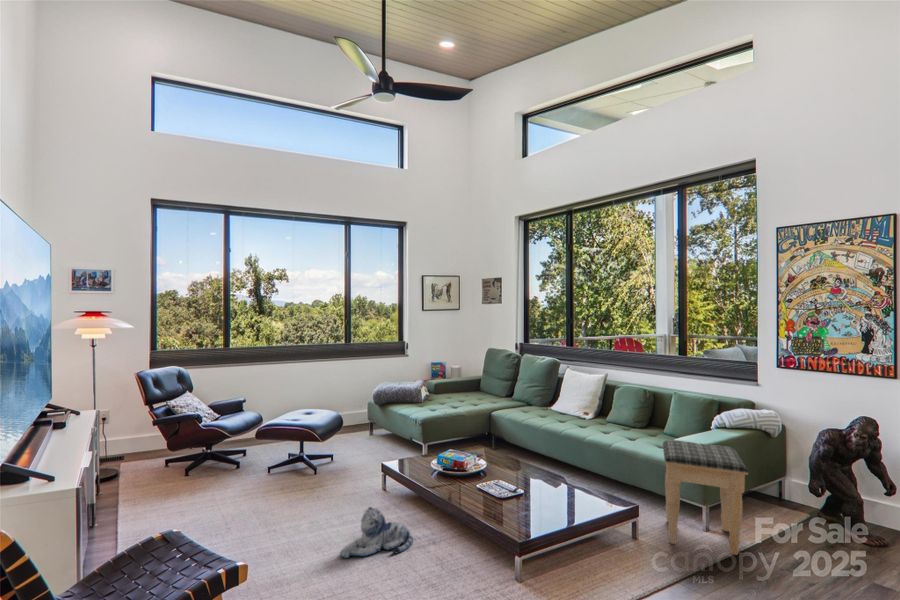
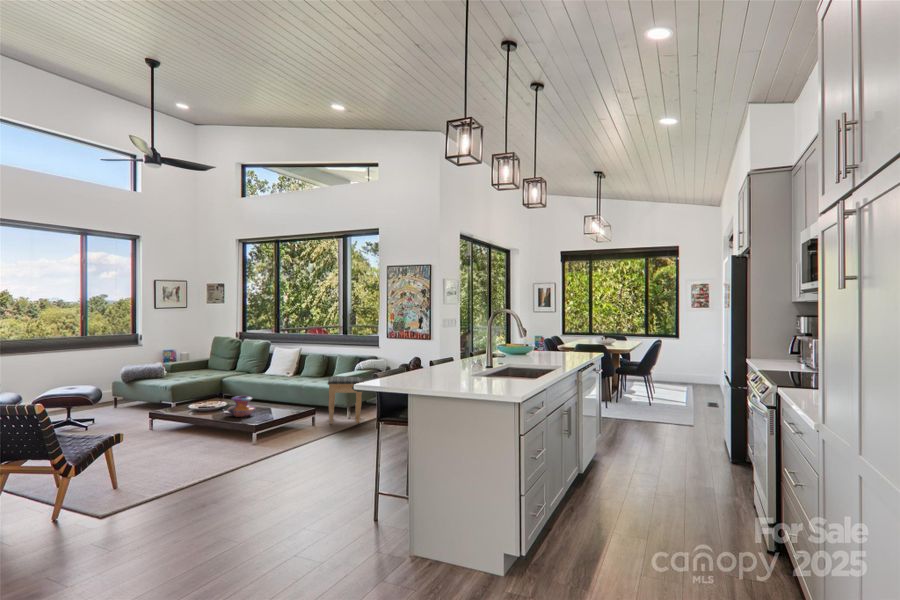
decorative vase: none [477,465,526,508] -> present [227,396,256,417]
plush toy: present [340,507,413,558] -> none [146,424,189,452]

